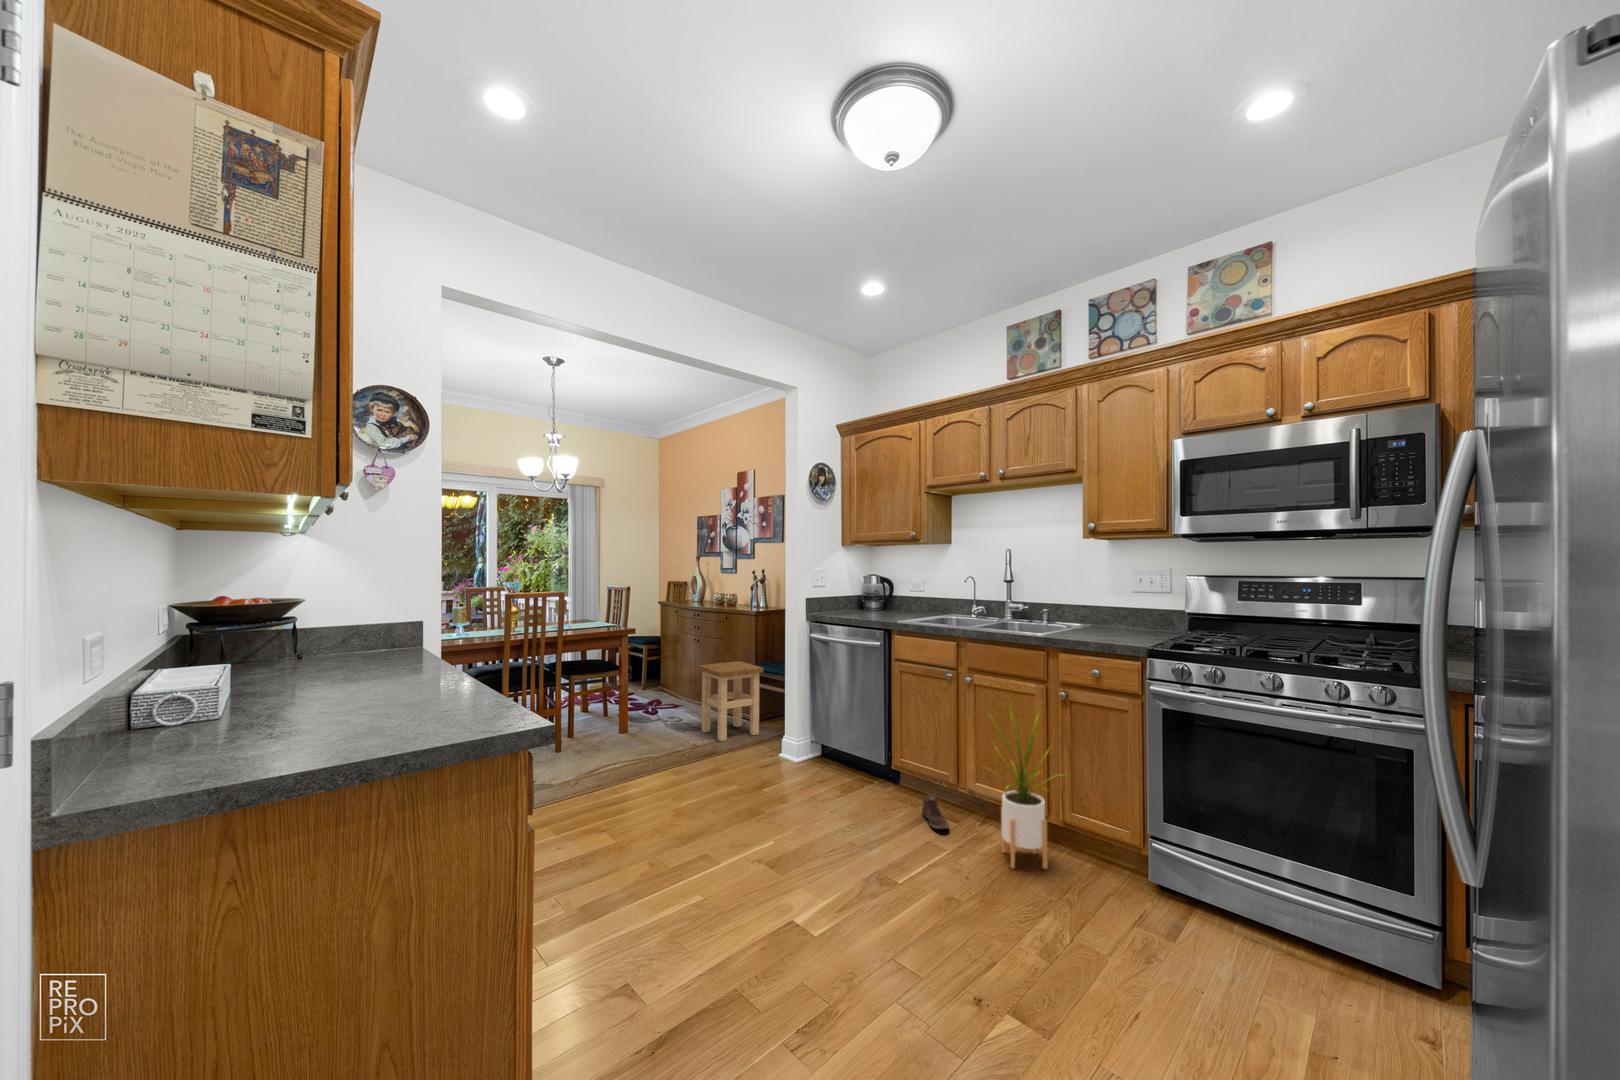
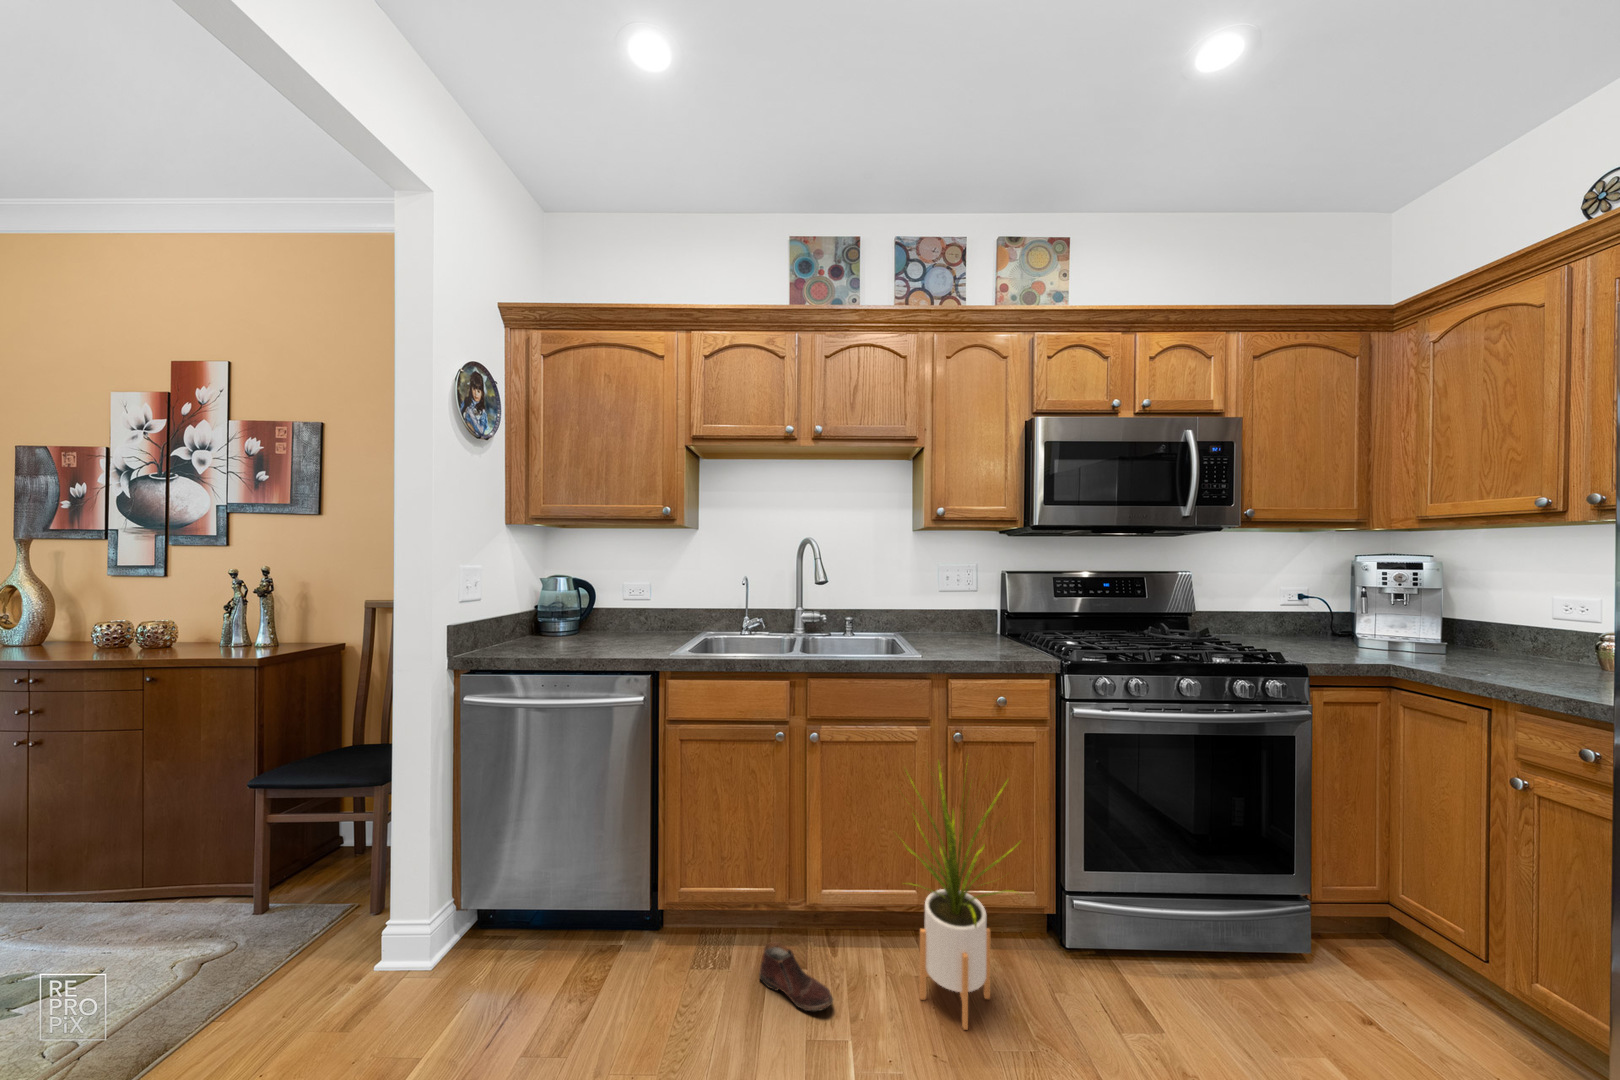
stool: present [699,661,764,741] -> none [65,776,304,1006]

